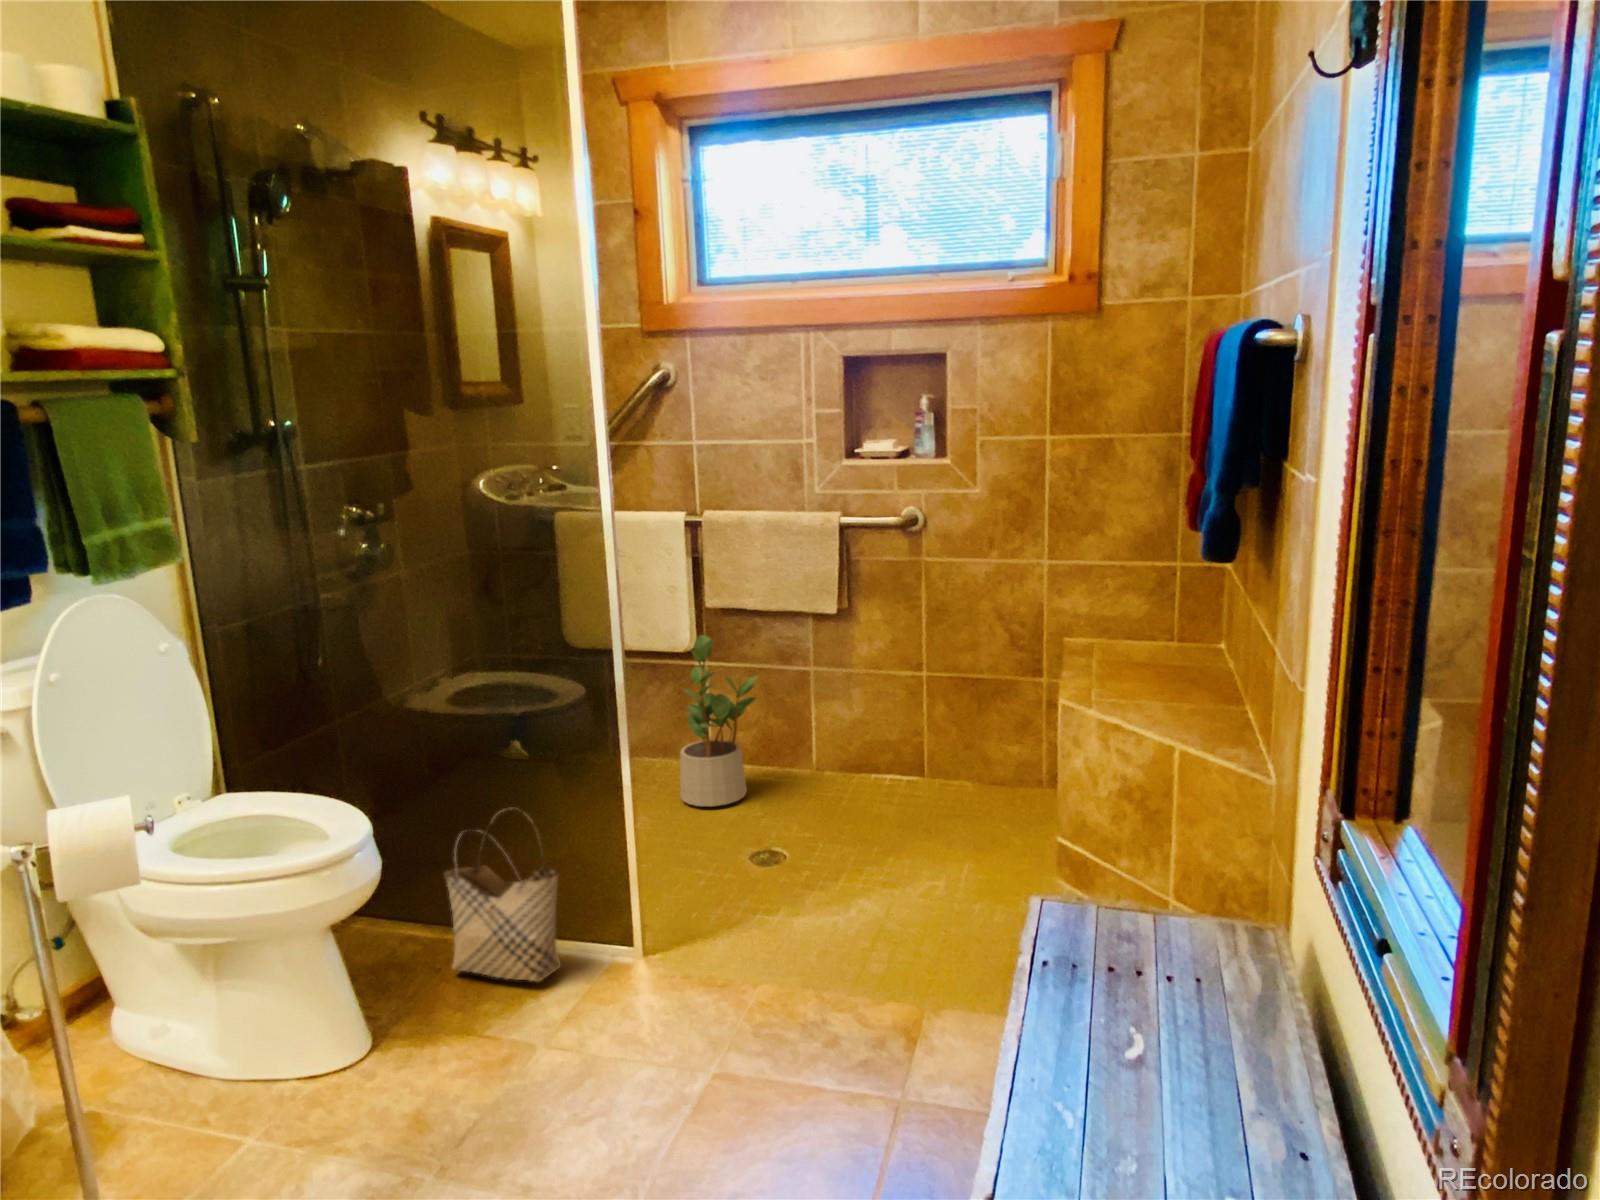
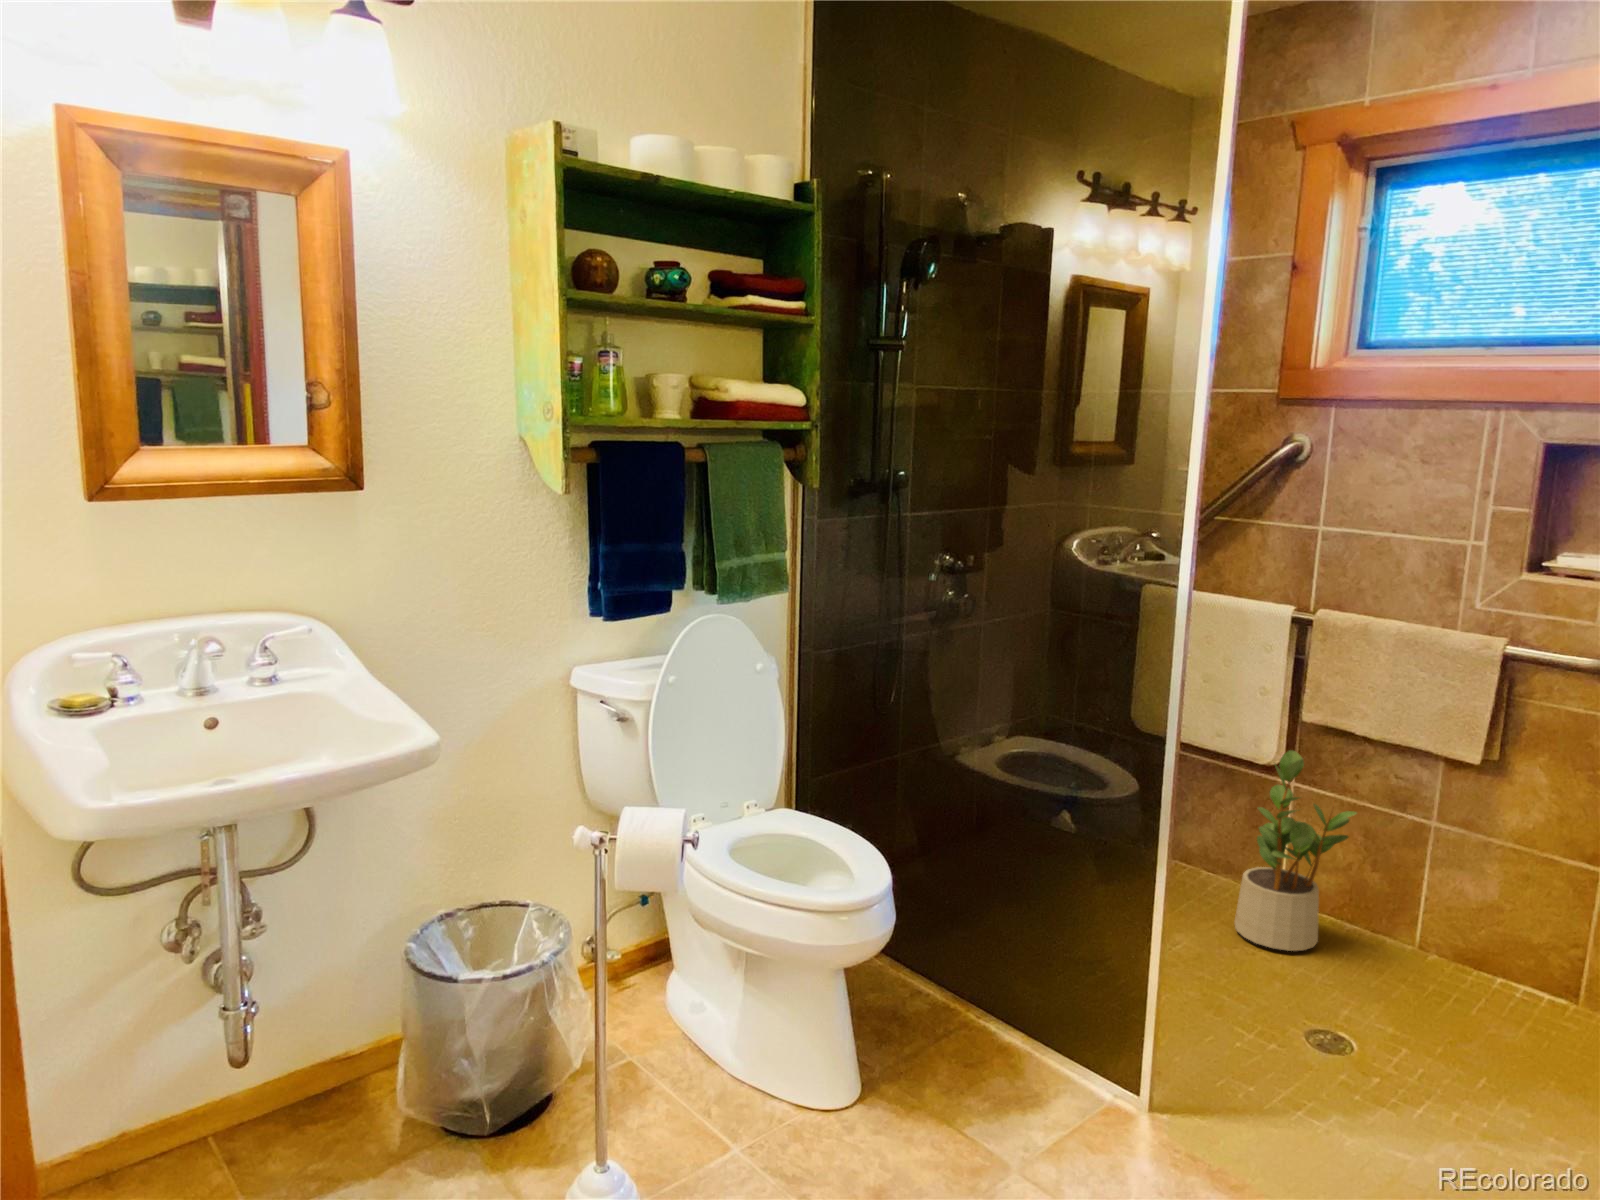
woven basket: present [444,807,561,981] -> none [950,898,1073,1094]

